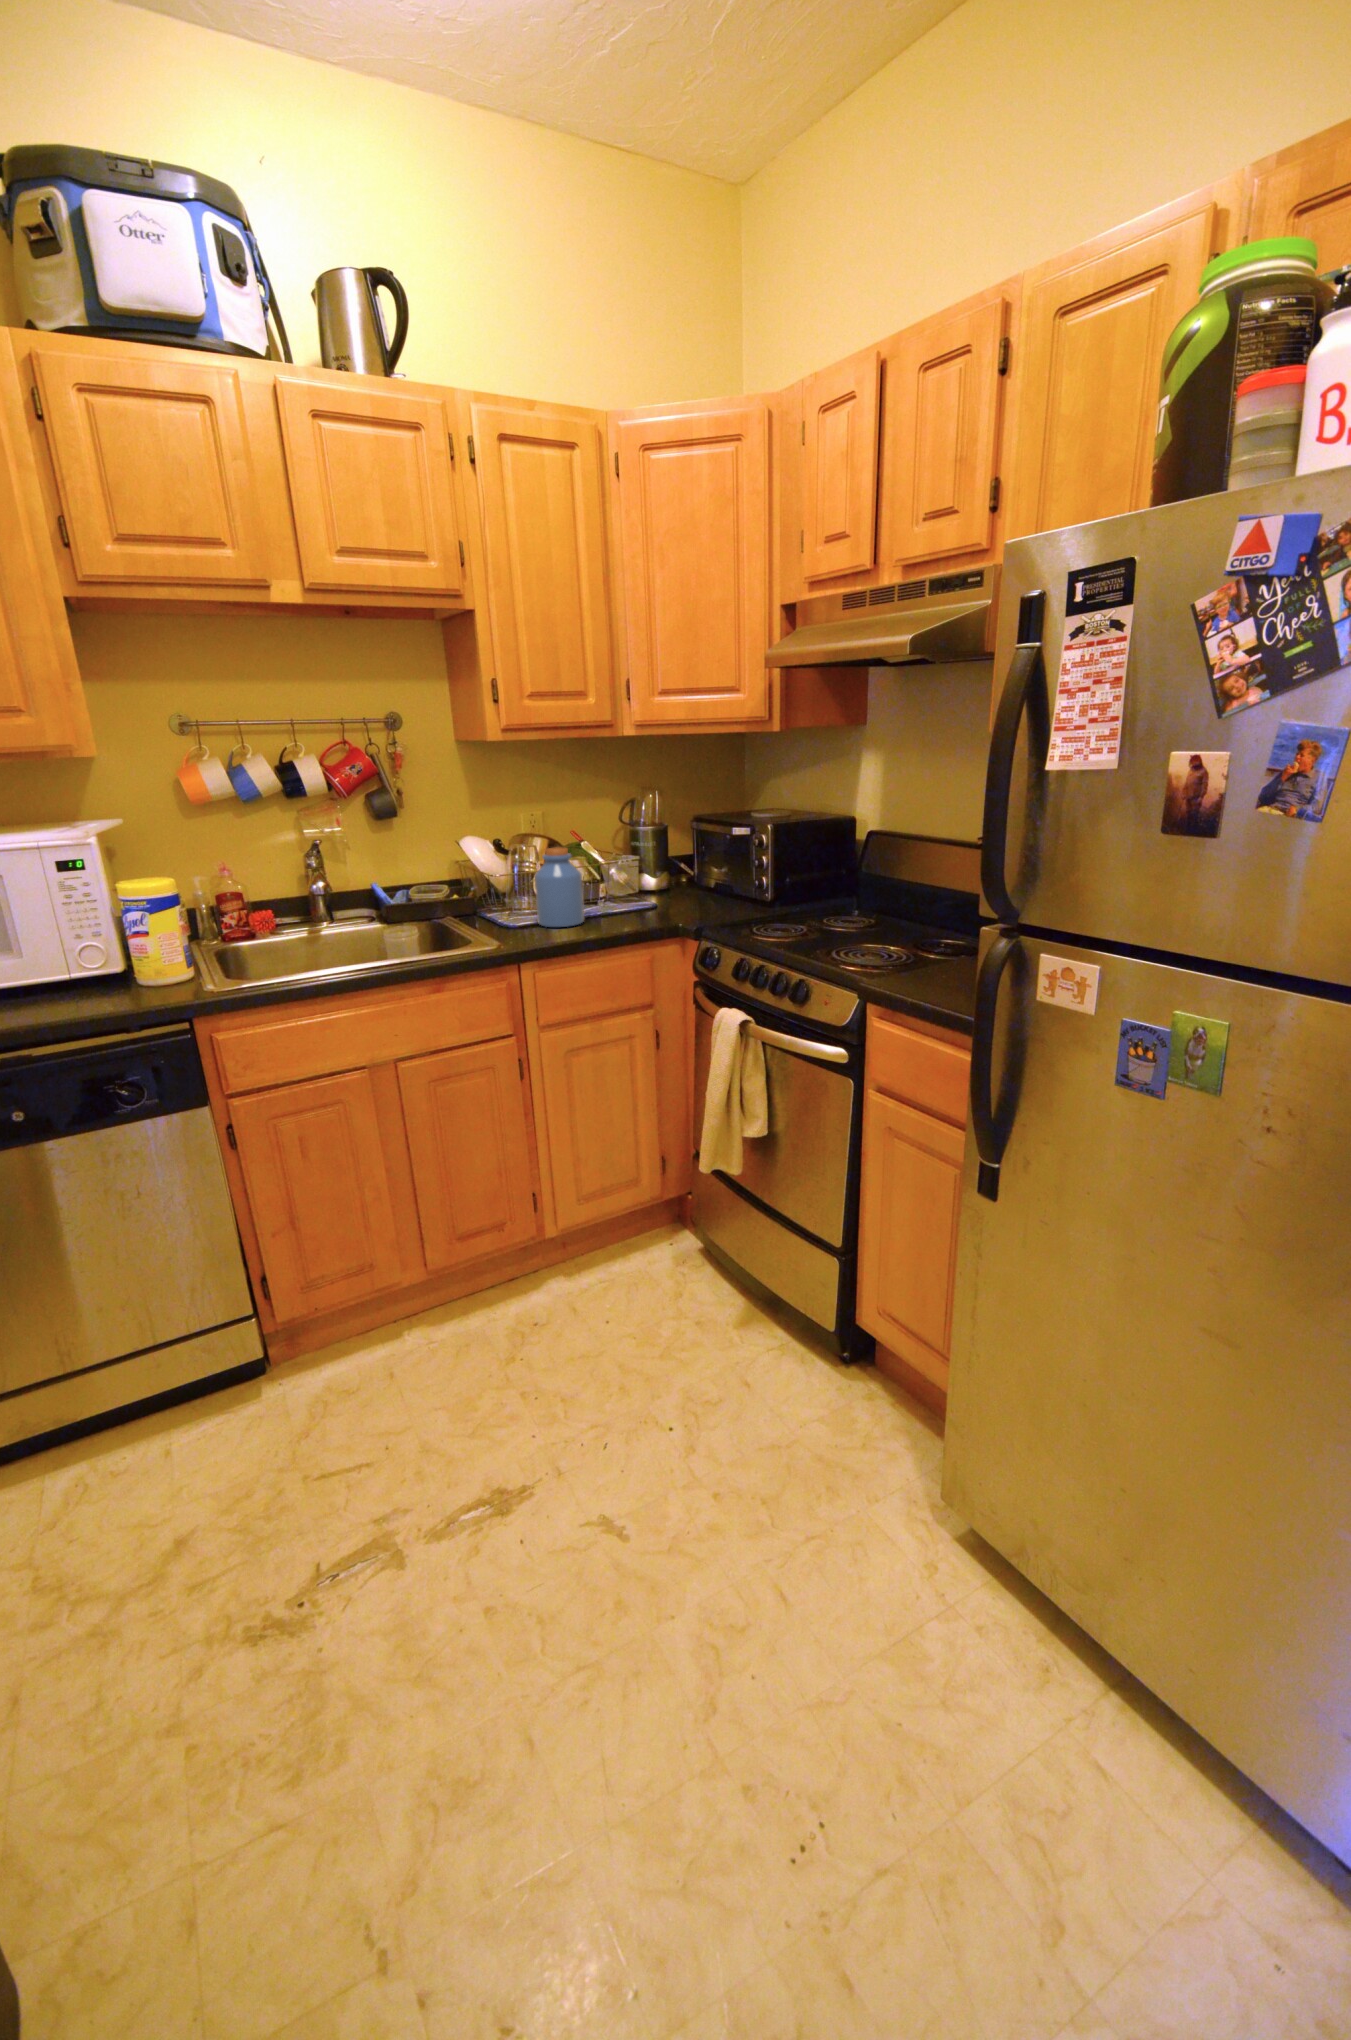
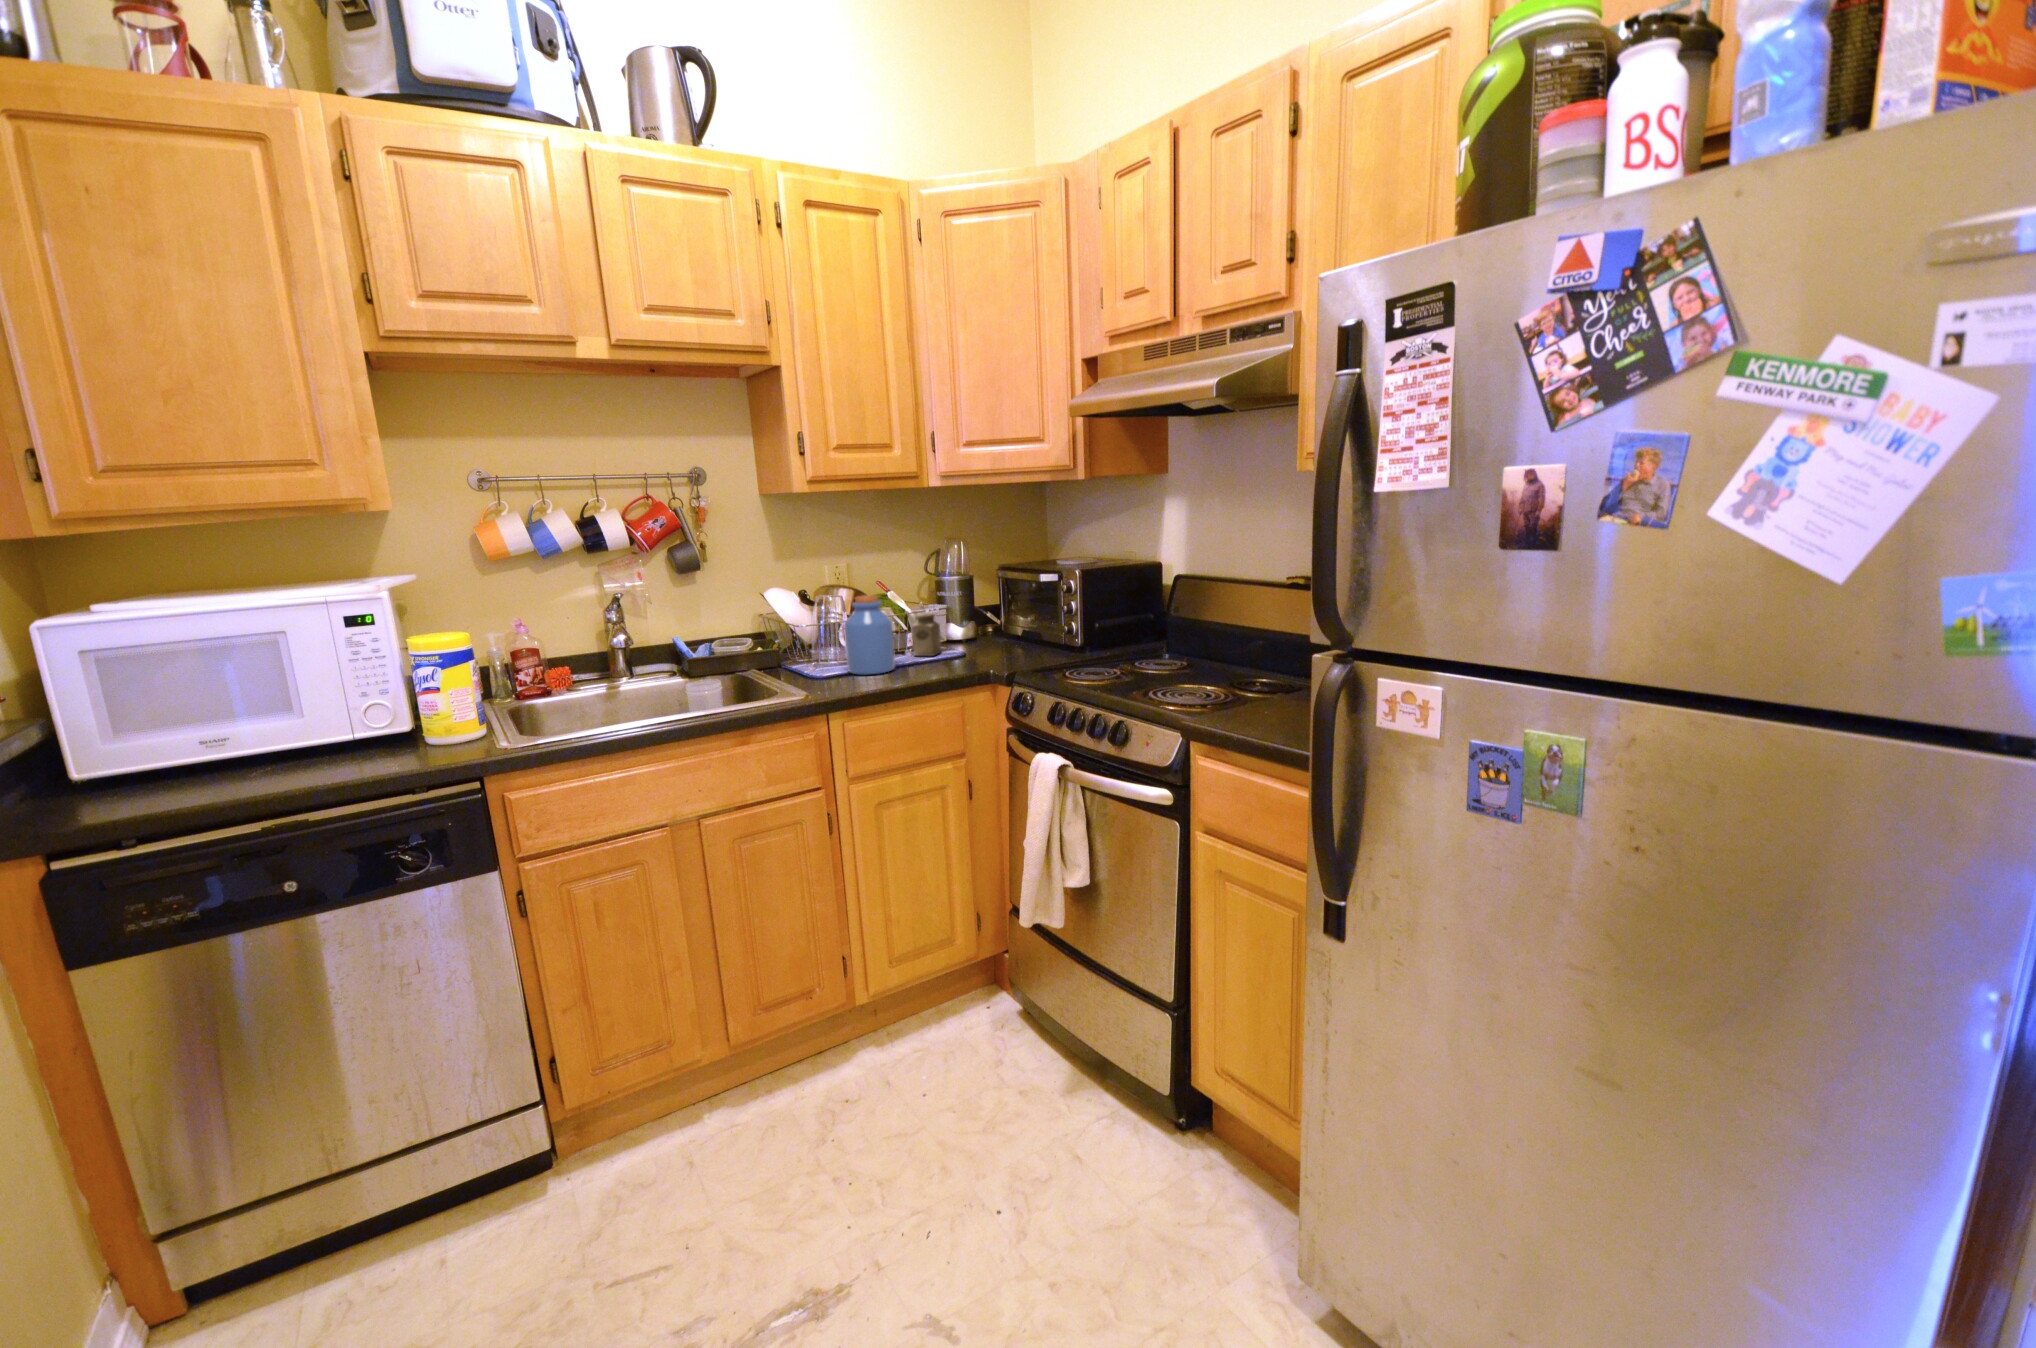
salt shaker: none [602,865,631,910] -> present [912,613,941,656]

